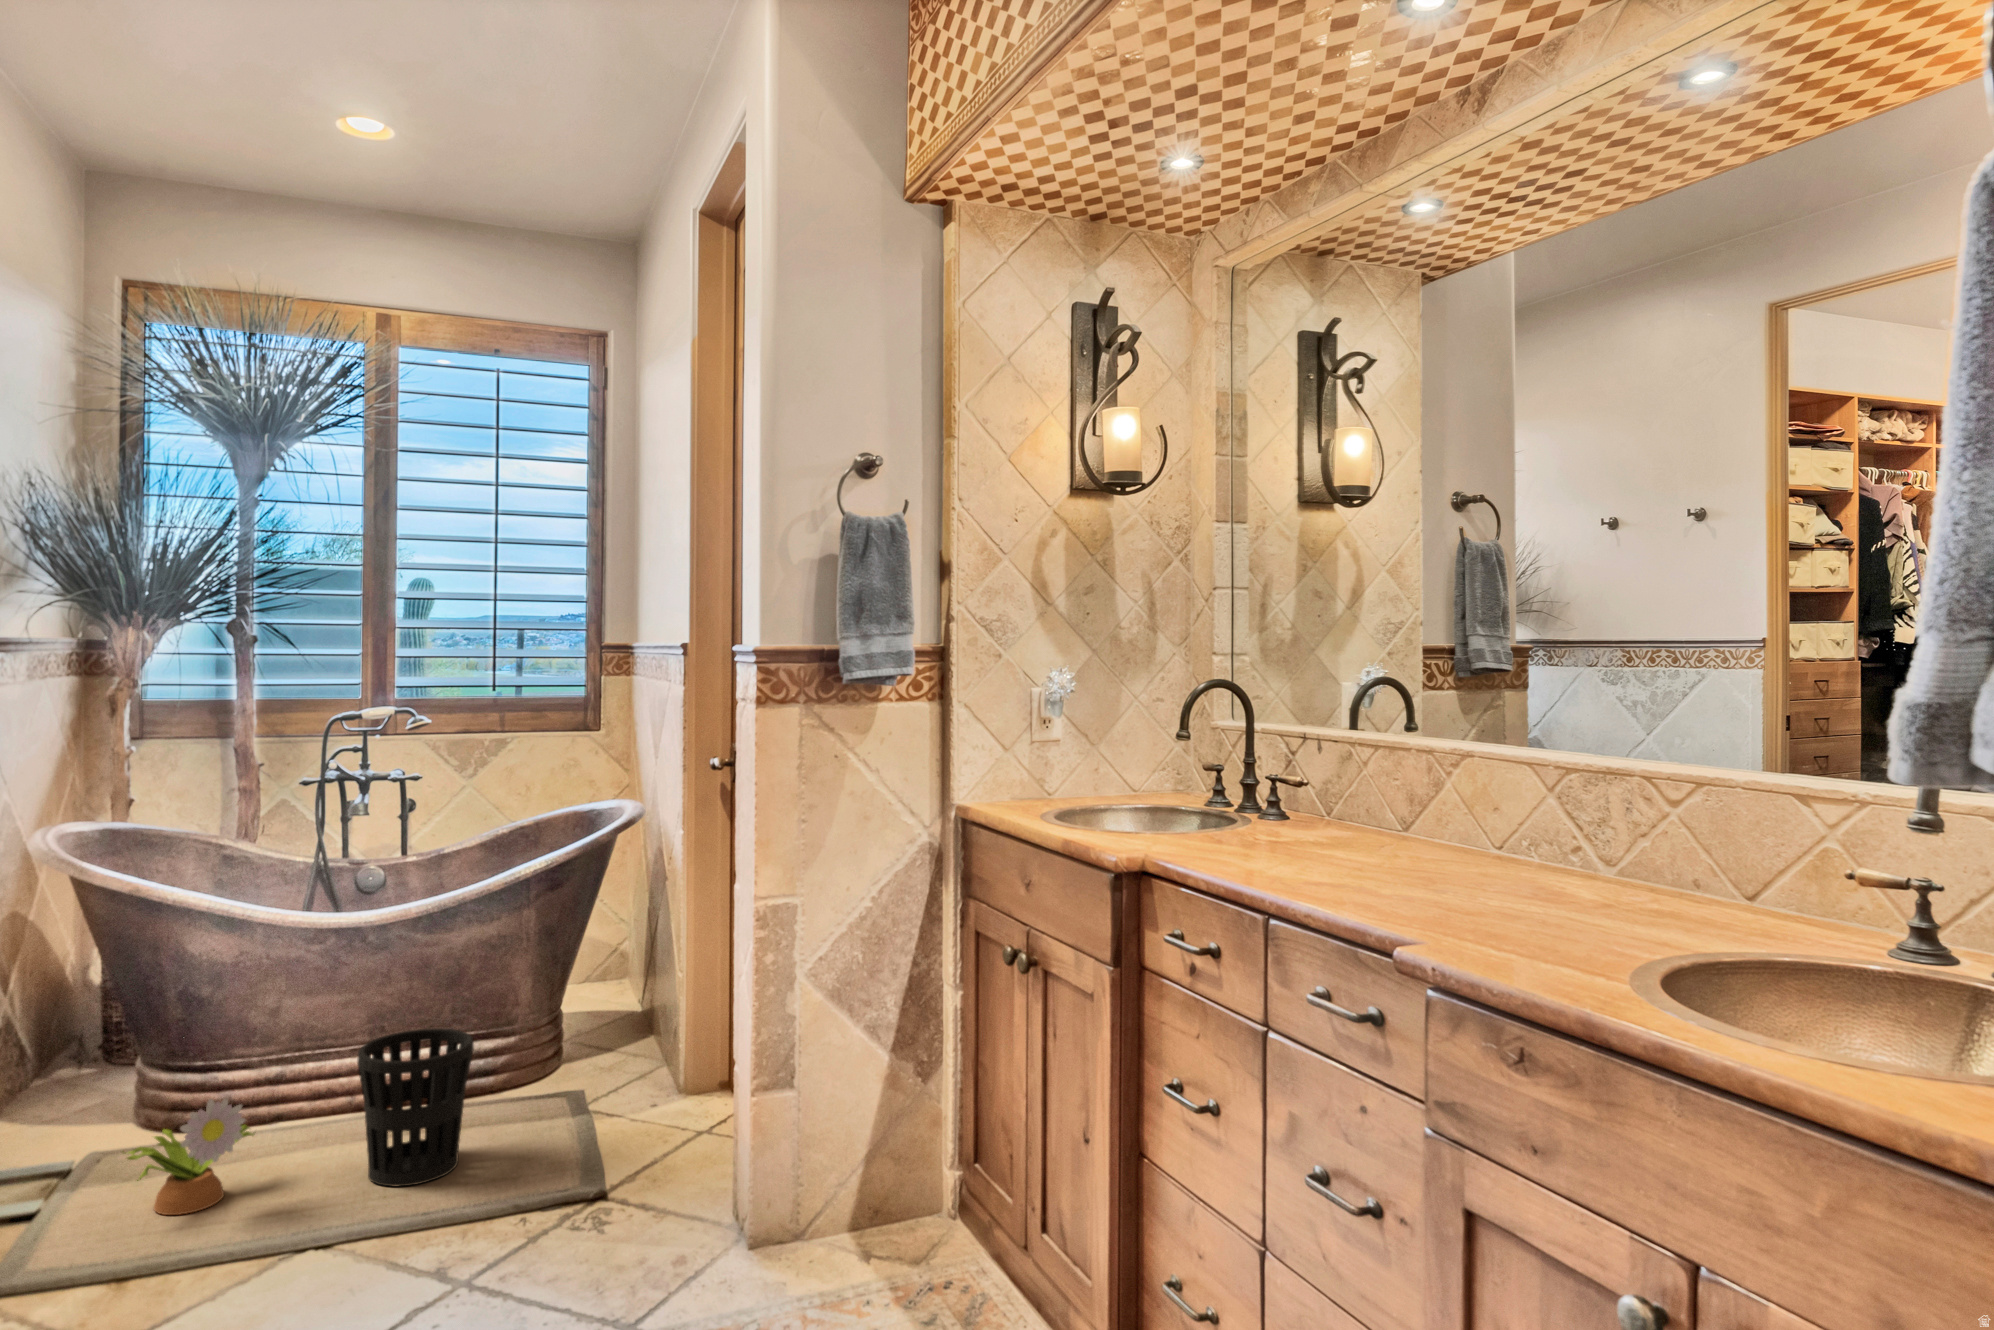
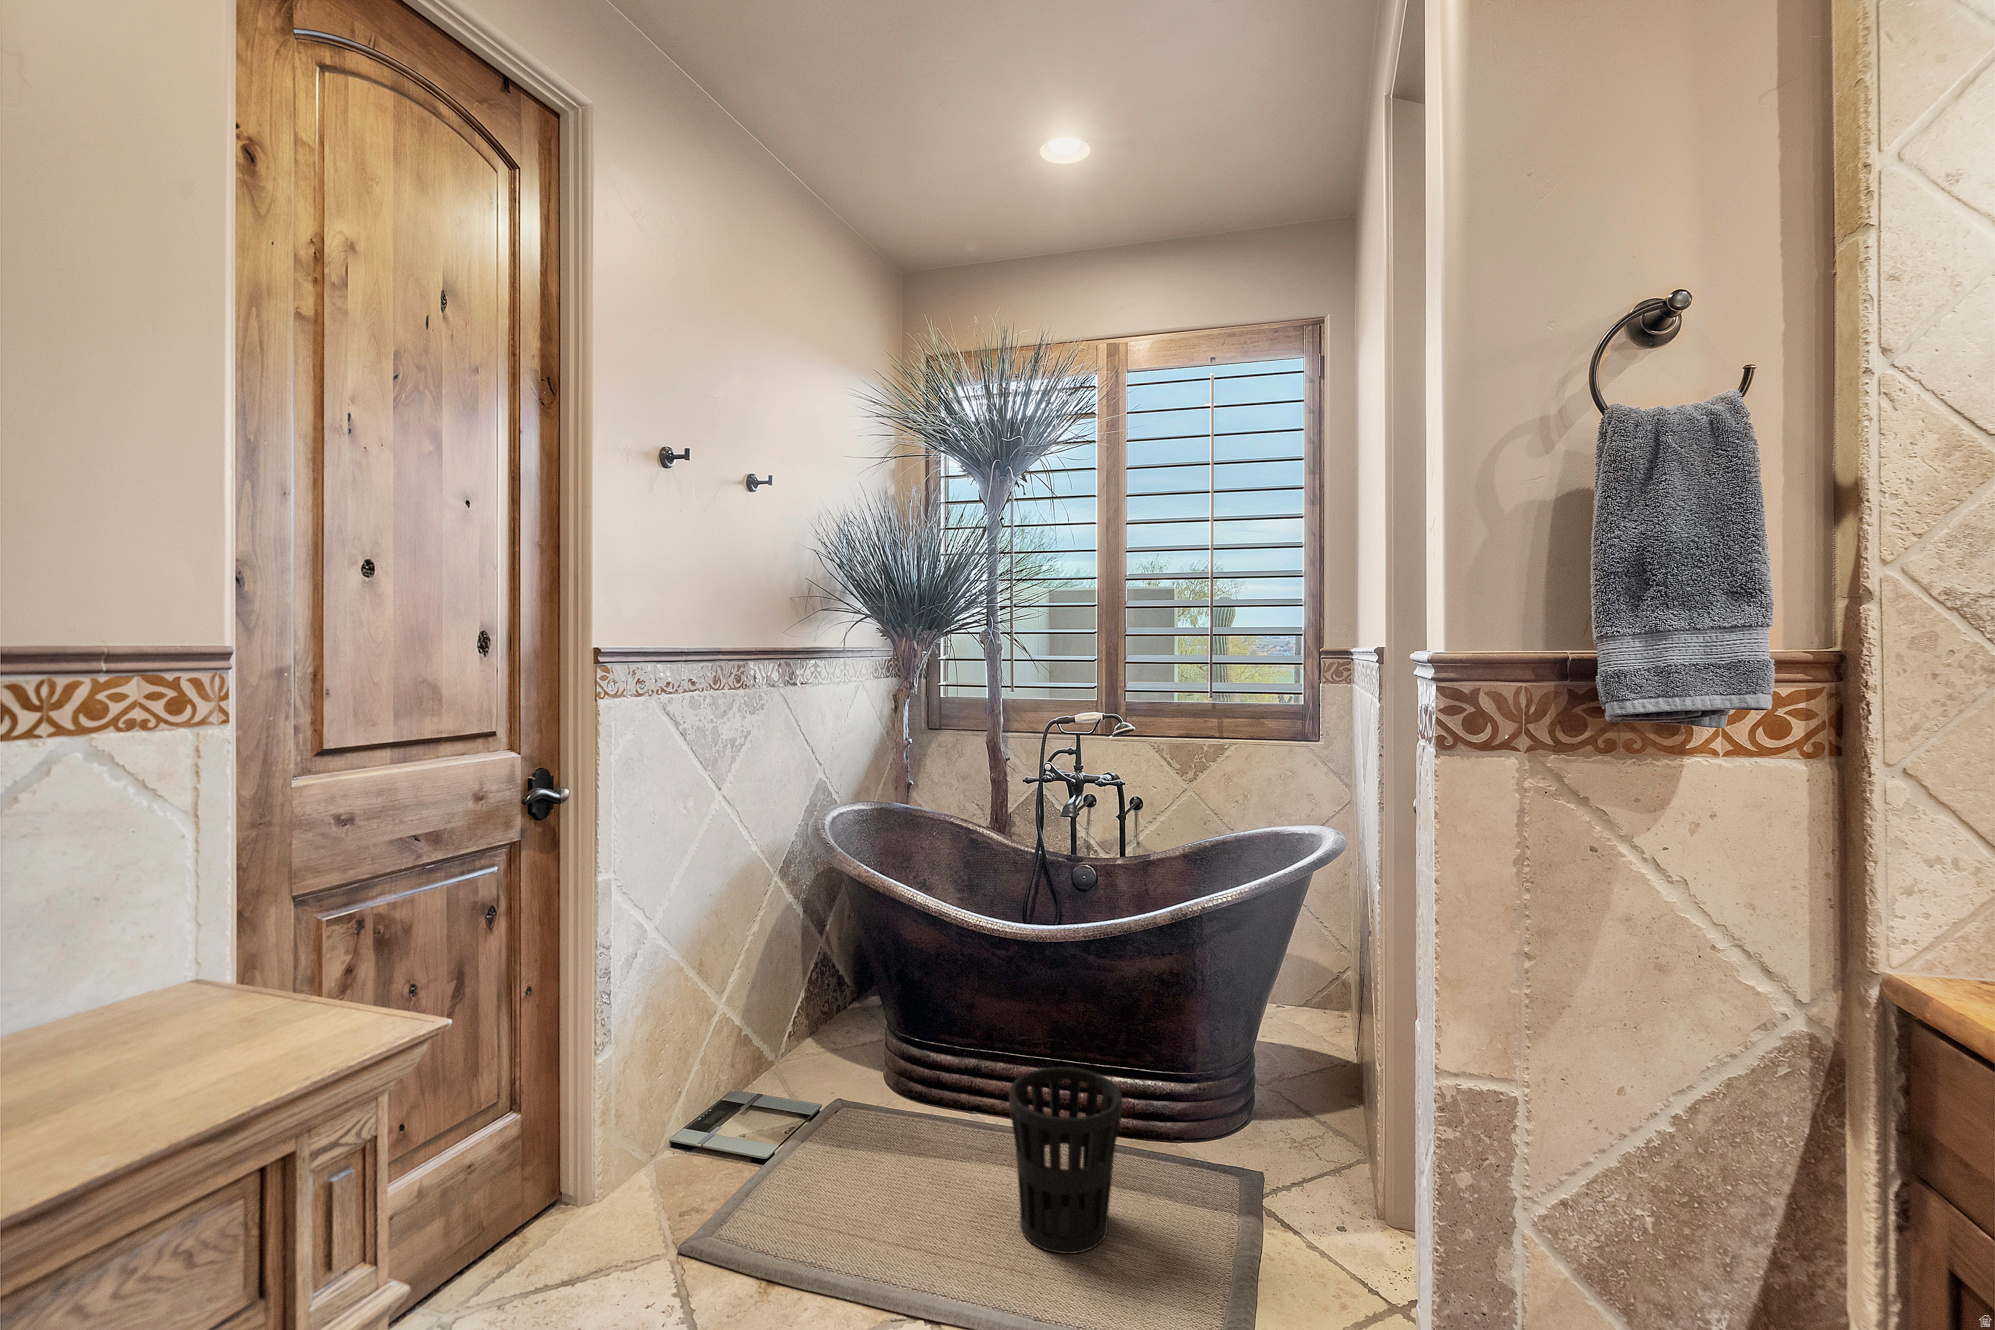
decorative plant: present [125,1098,254,1215] -> none [830,1099,937,1204]

